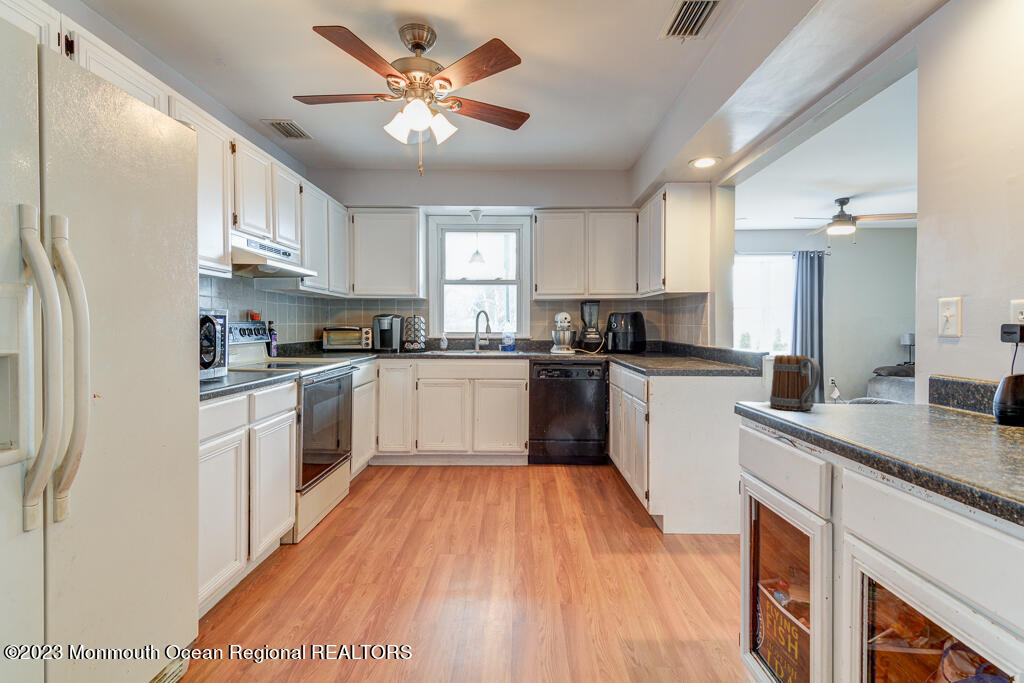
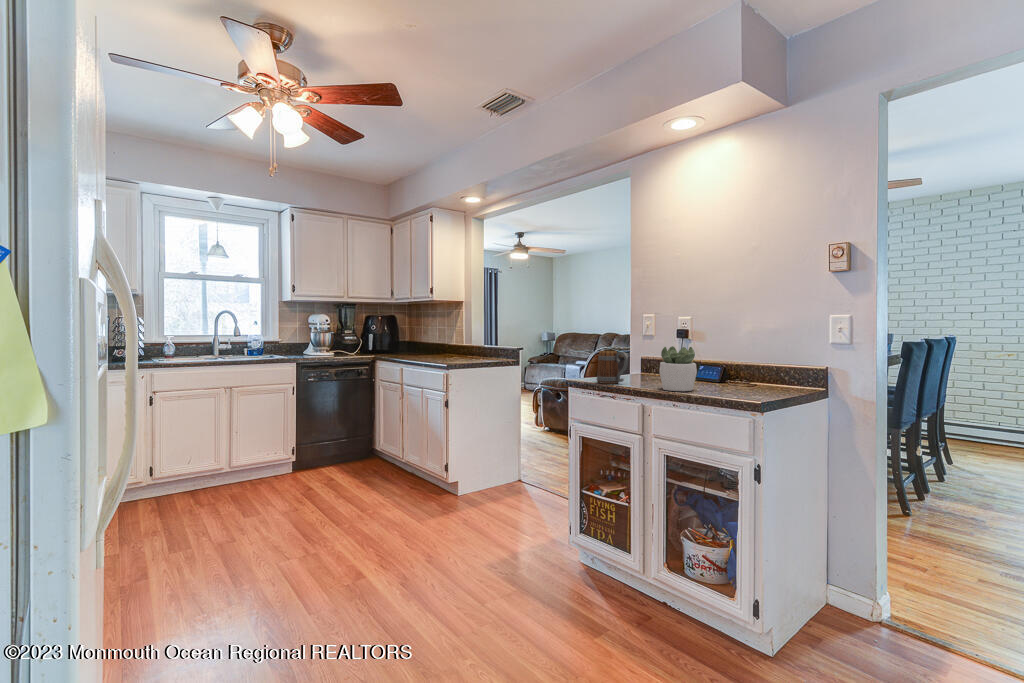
succulent plant: none [850,350,944,440] -> present [659,346,697,391]

